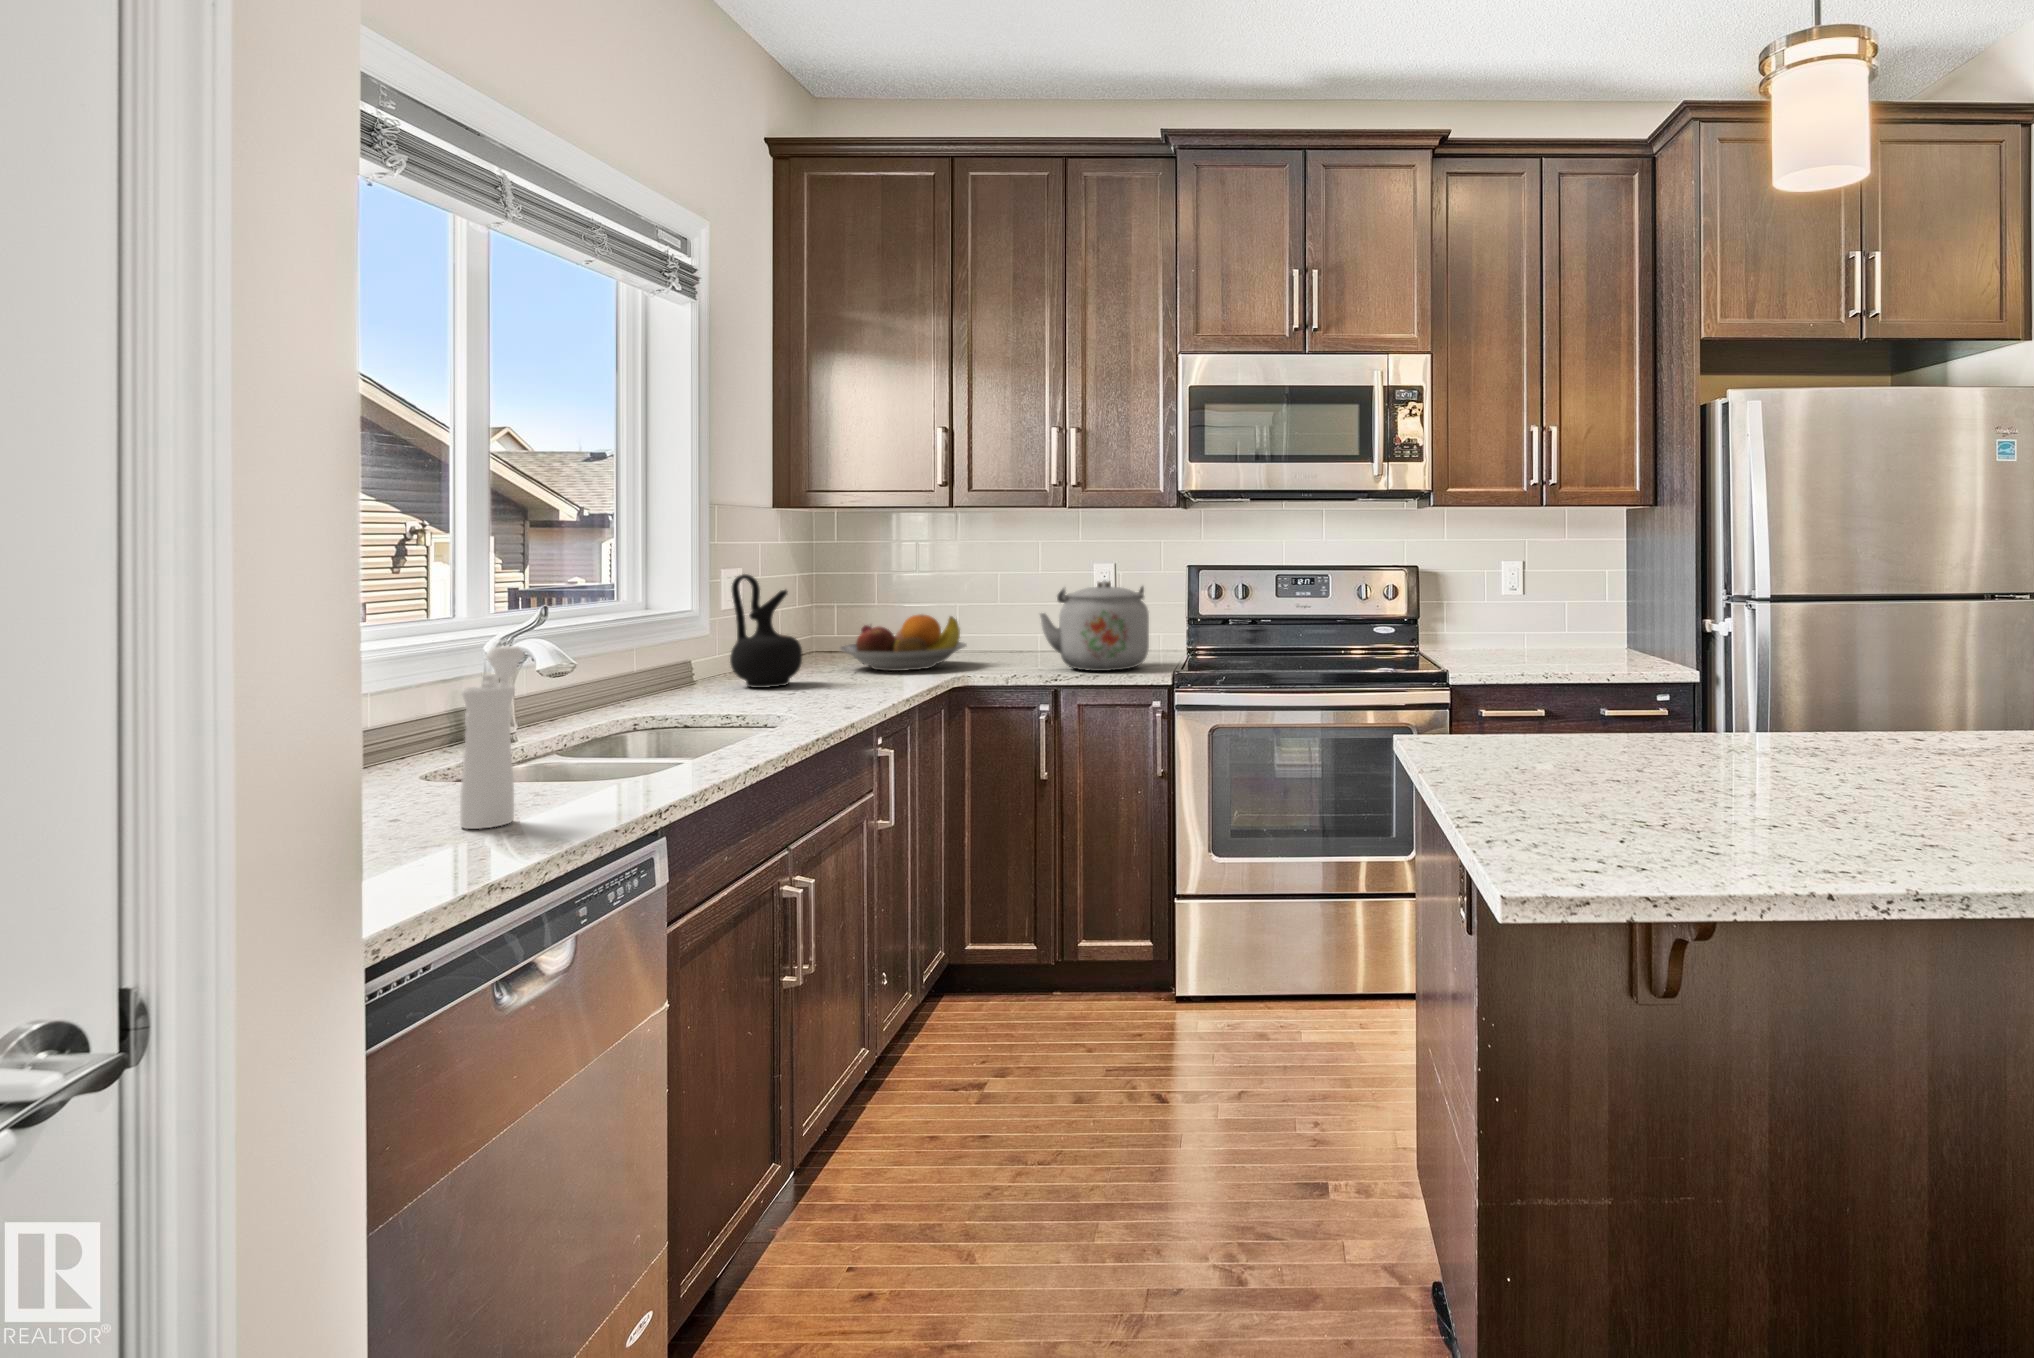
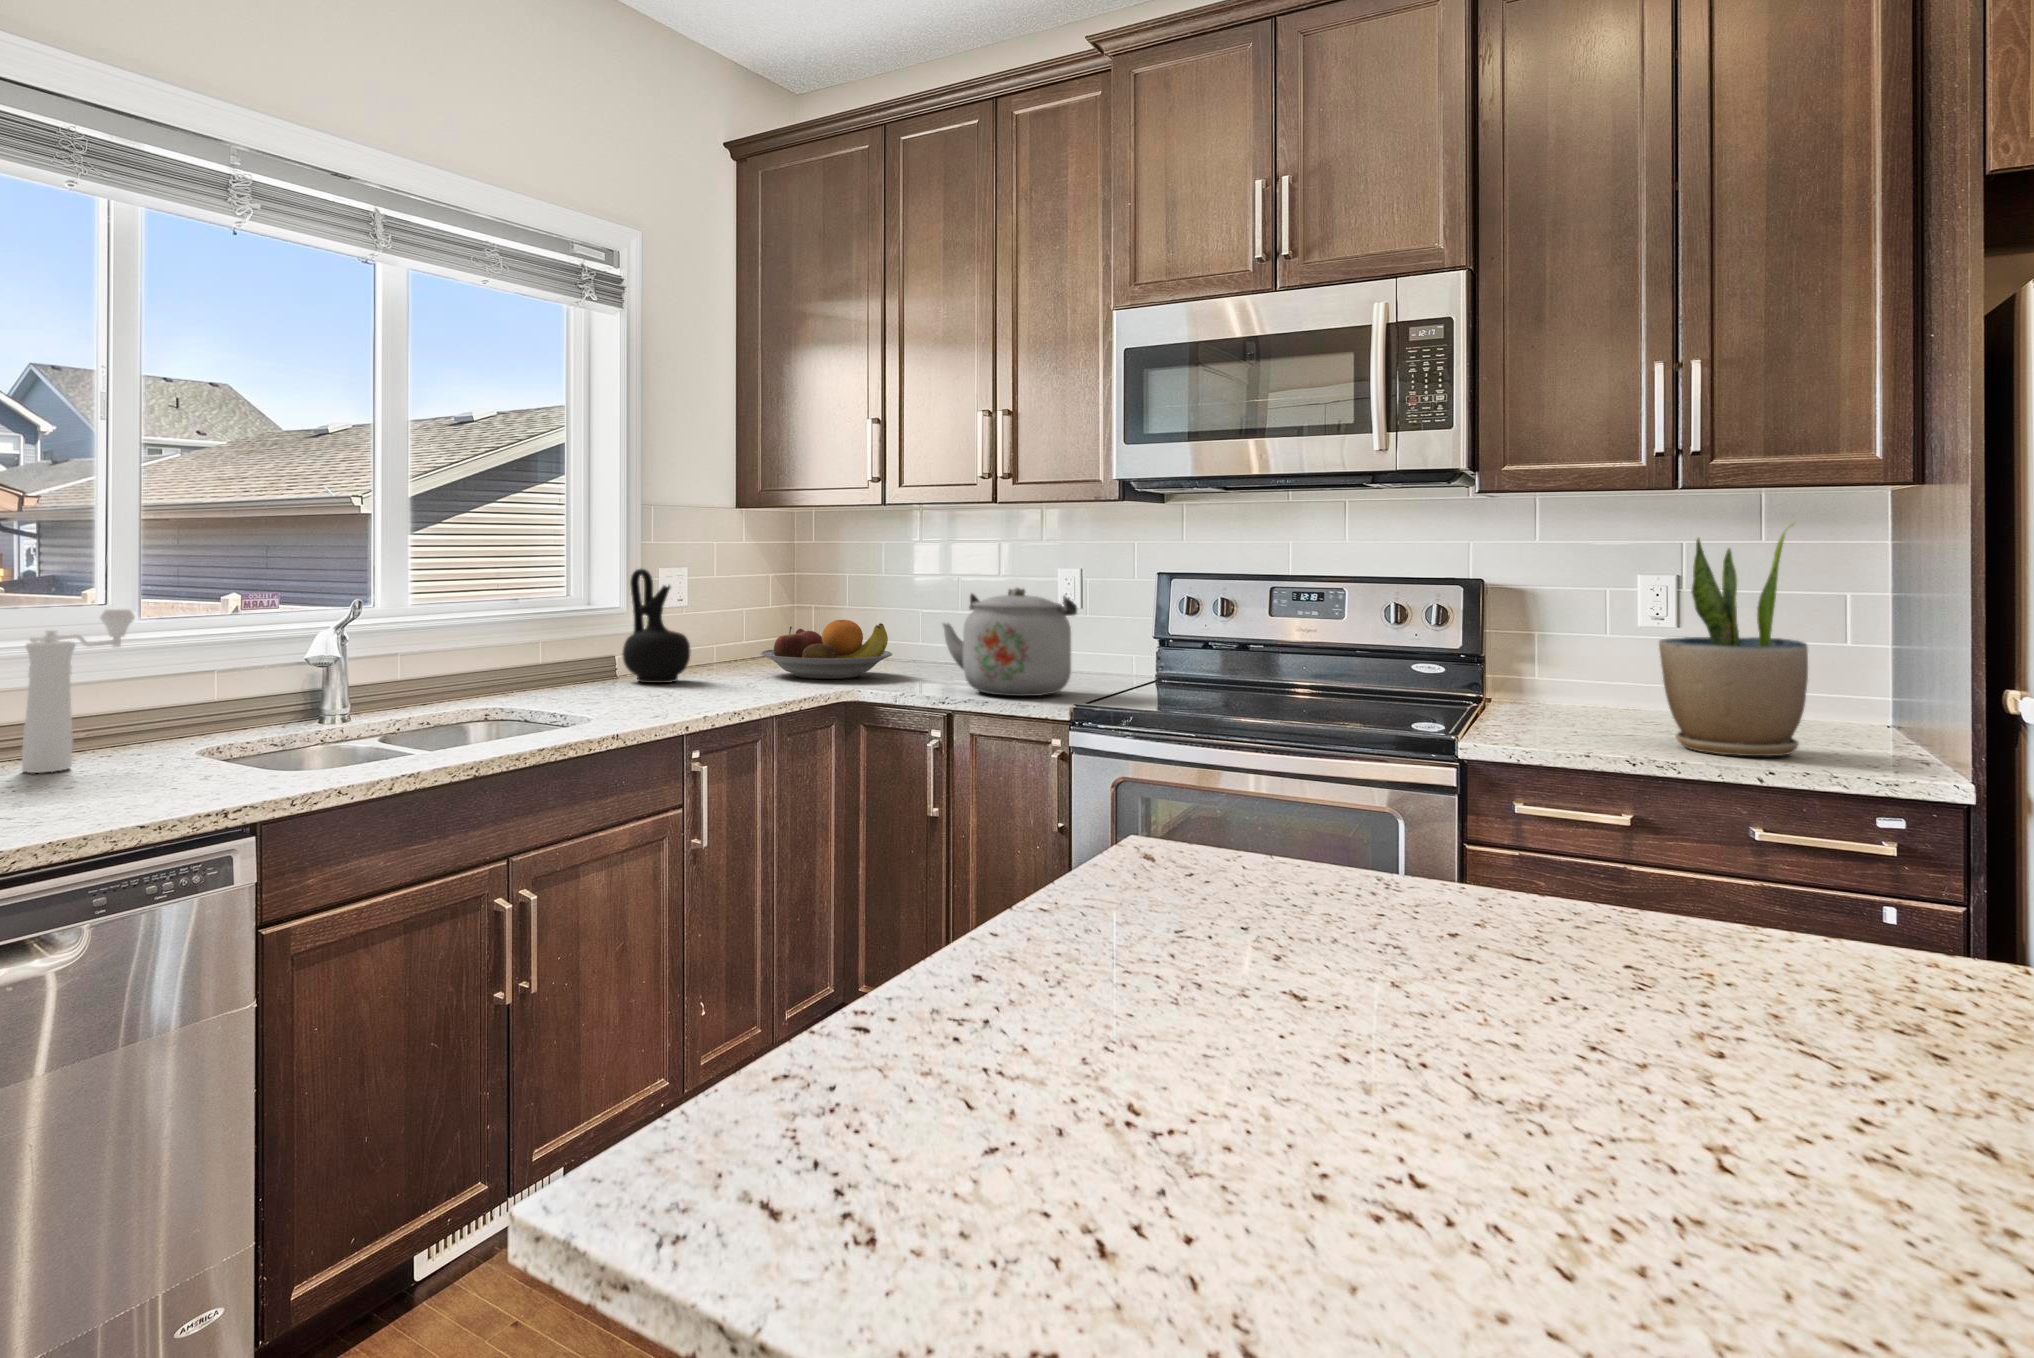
potted plant: none [1539,529,1614,668] -> present [1659,523,1808,756]

